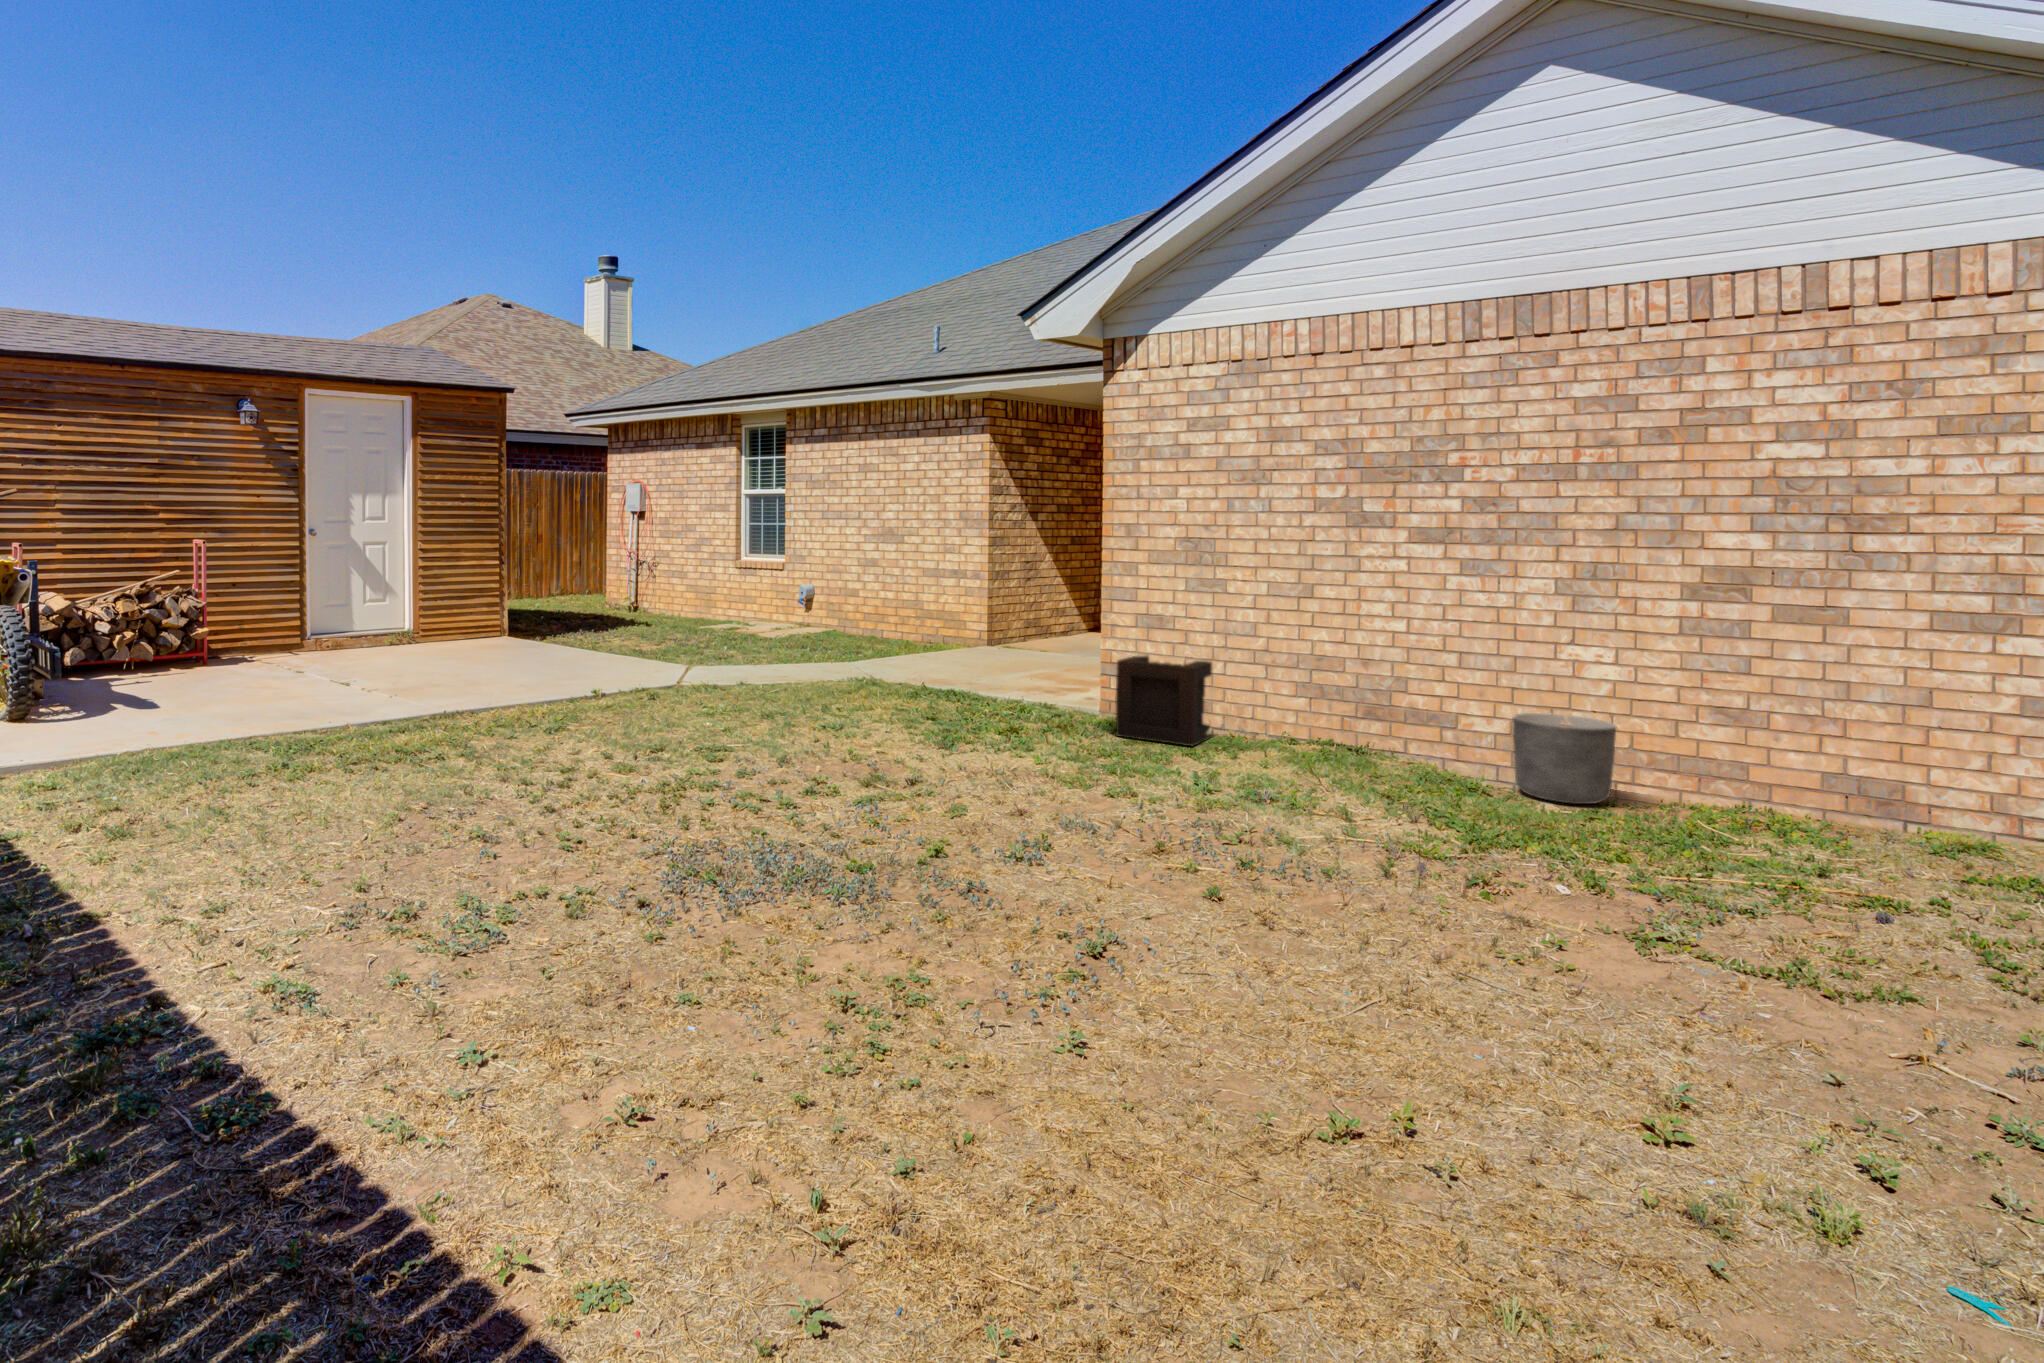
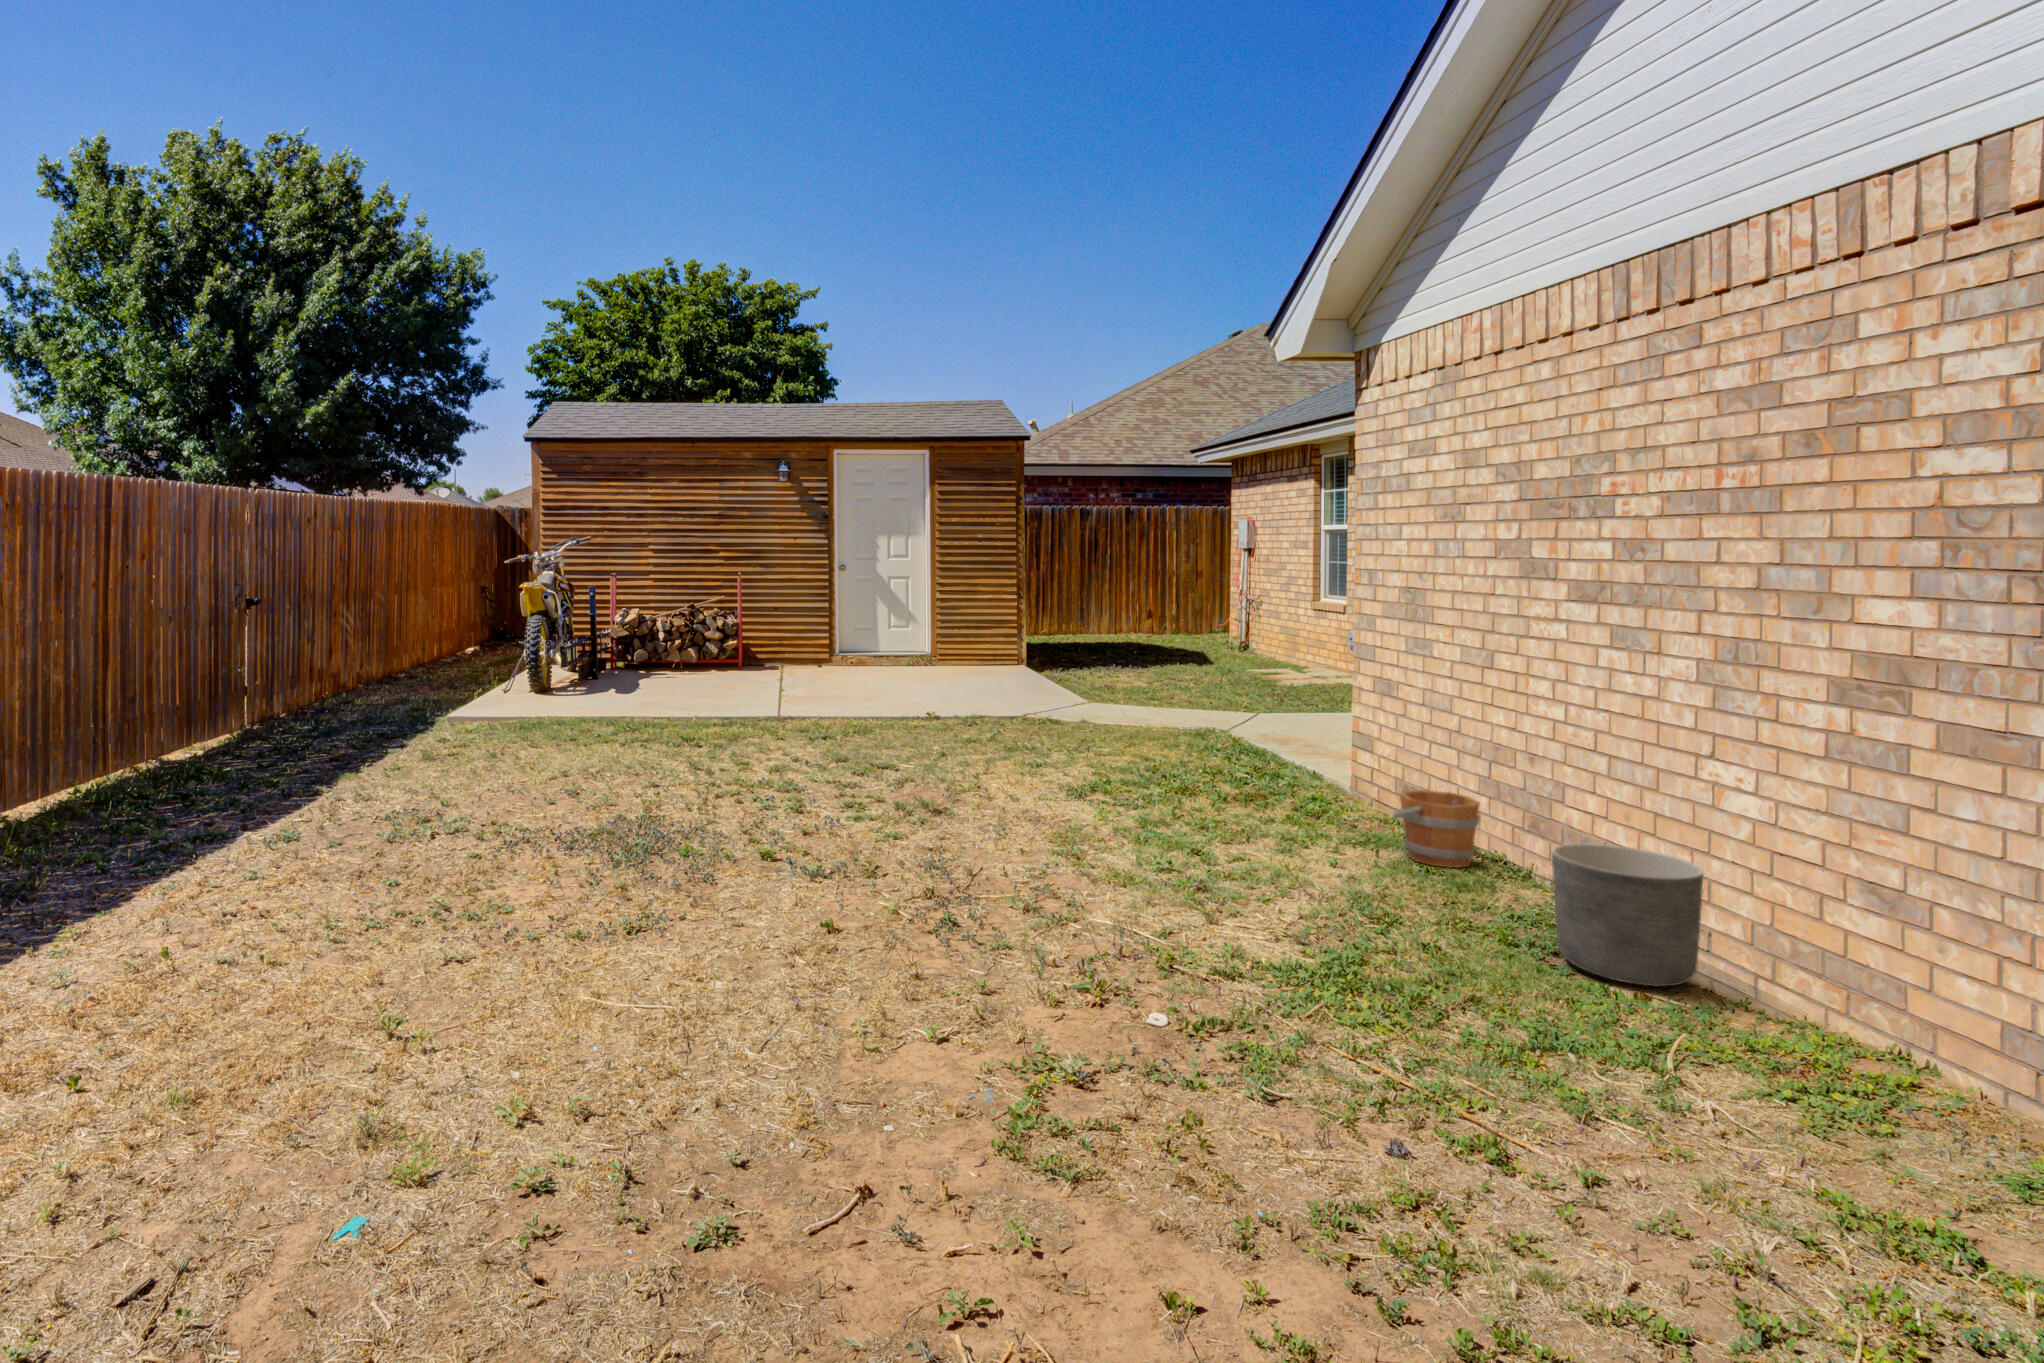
wooden crate: present [1115,656,1215,746] -> none [1278,723,1416,831]
bucket: none [1261,698,1326,757] -> present [1393,790,1480,868]

